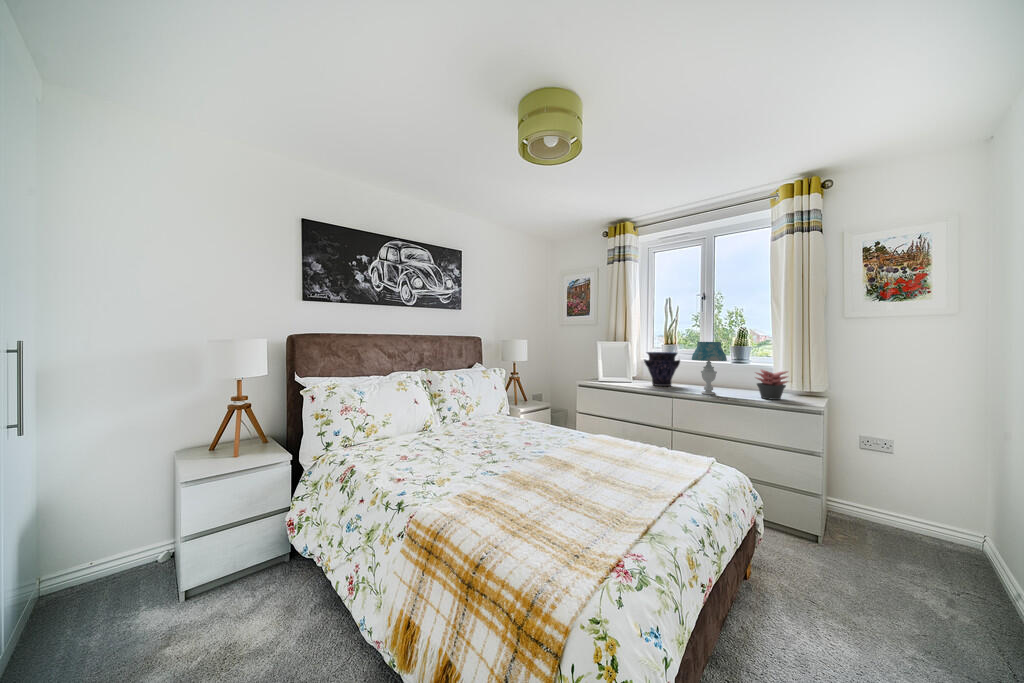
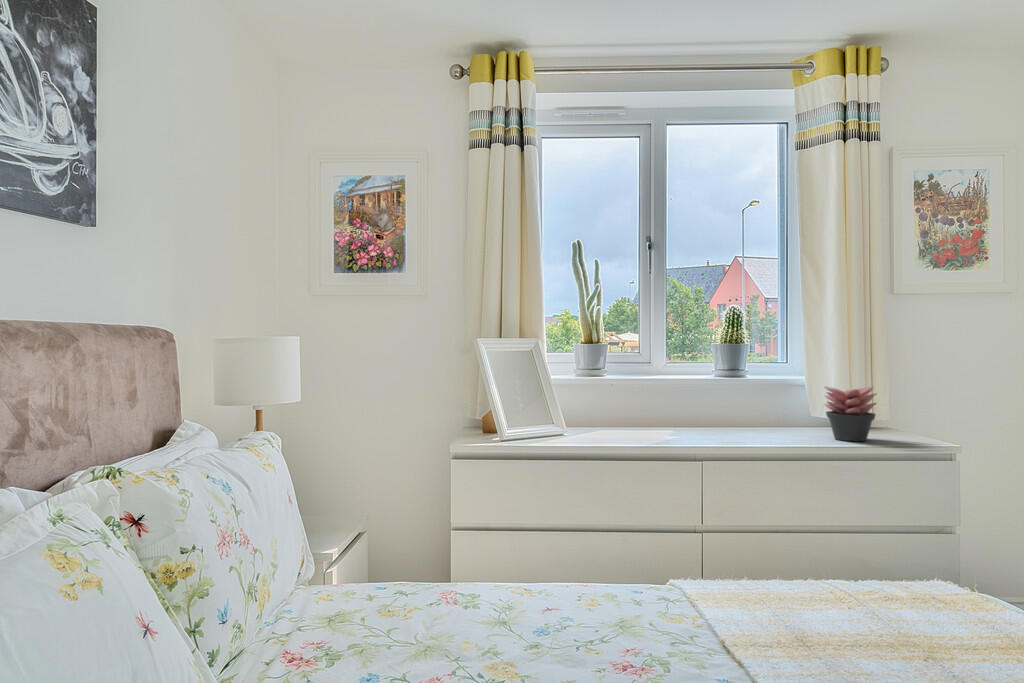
table lamp: present [692,342,727,395] -> none [722,335,789,444]
vase: present [644,352,680,386] -> none [592,359,661,434]

